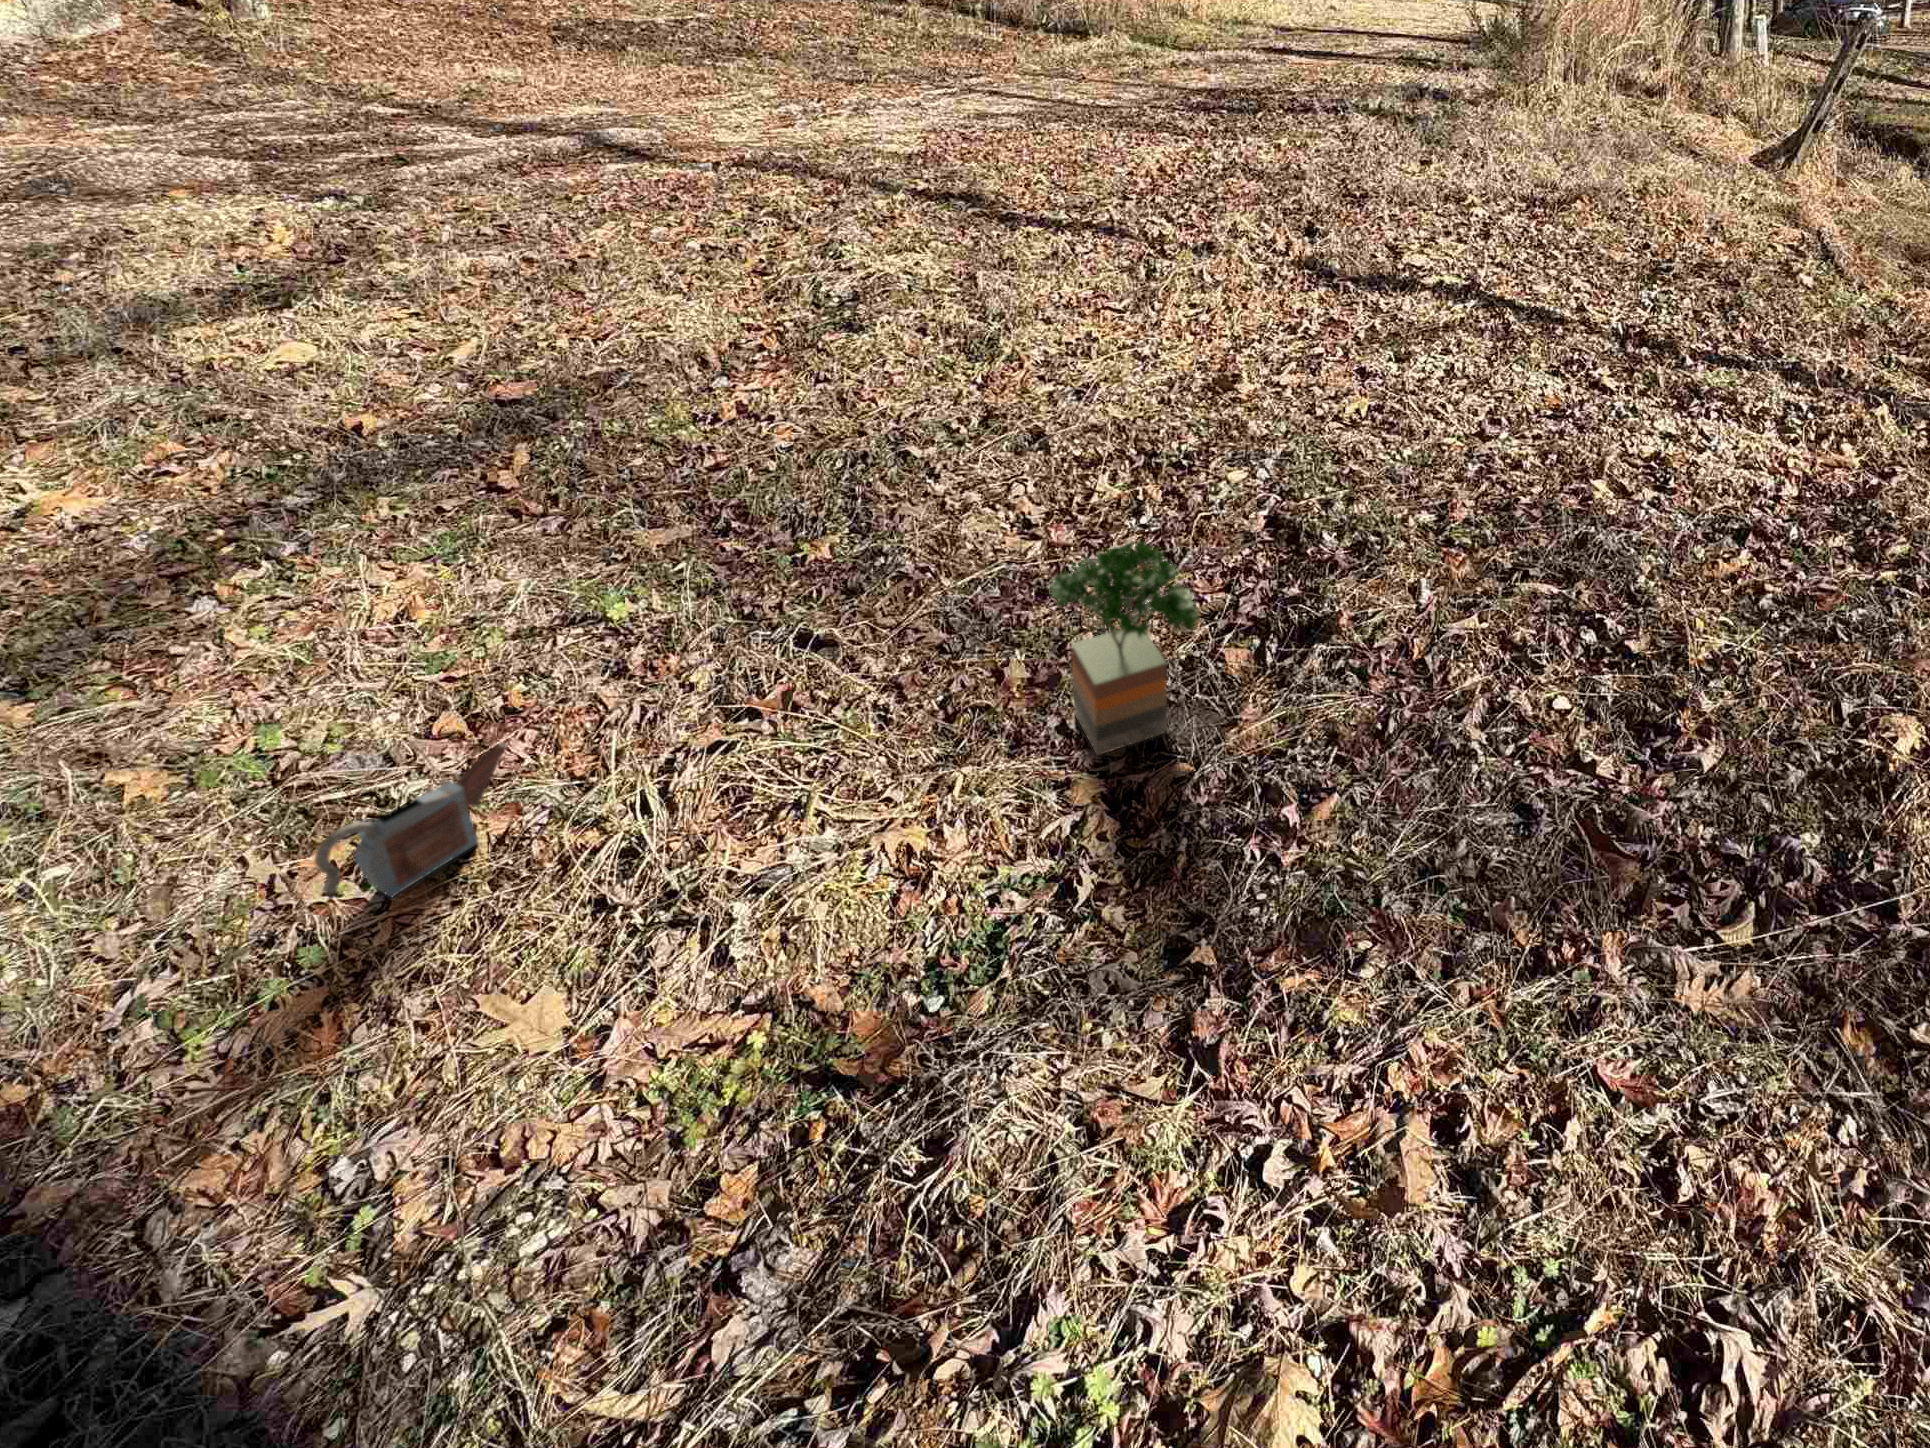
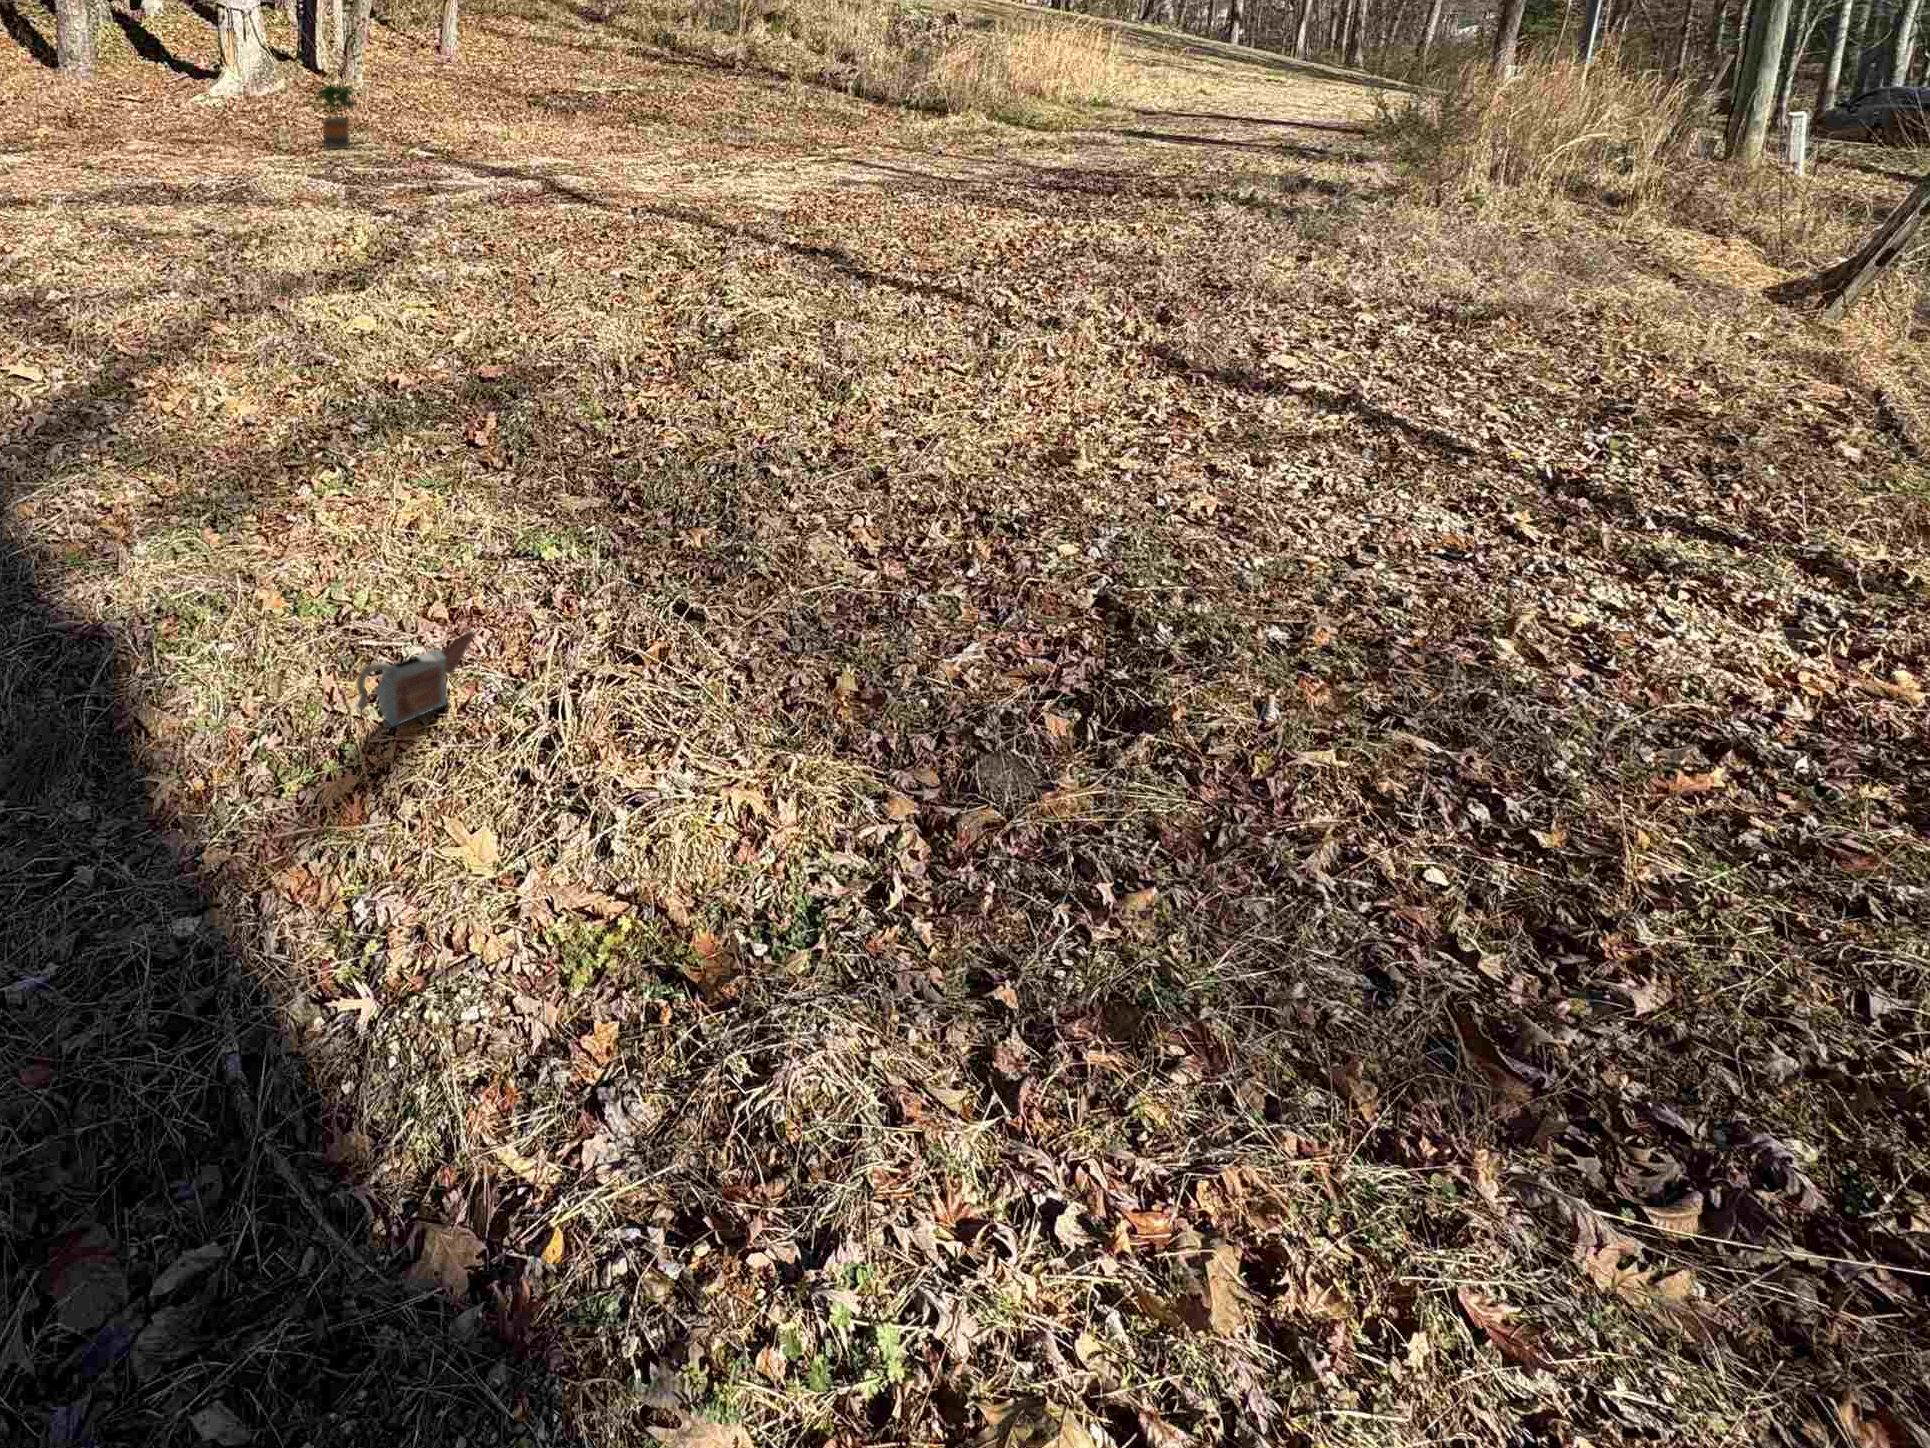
potted tree: present [1050,540,1199,755] -> present [317,85,357,149]

